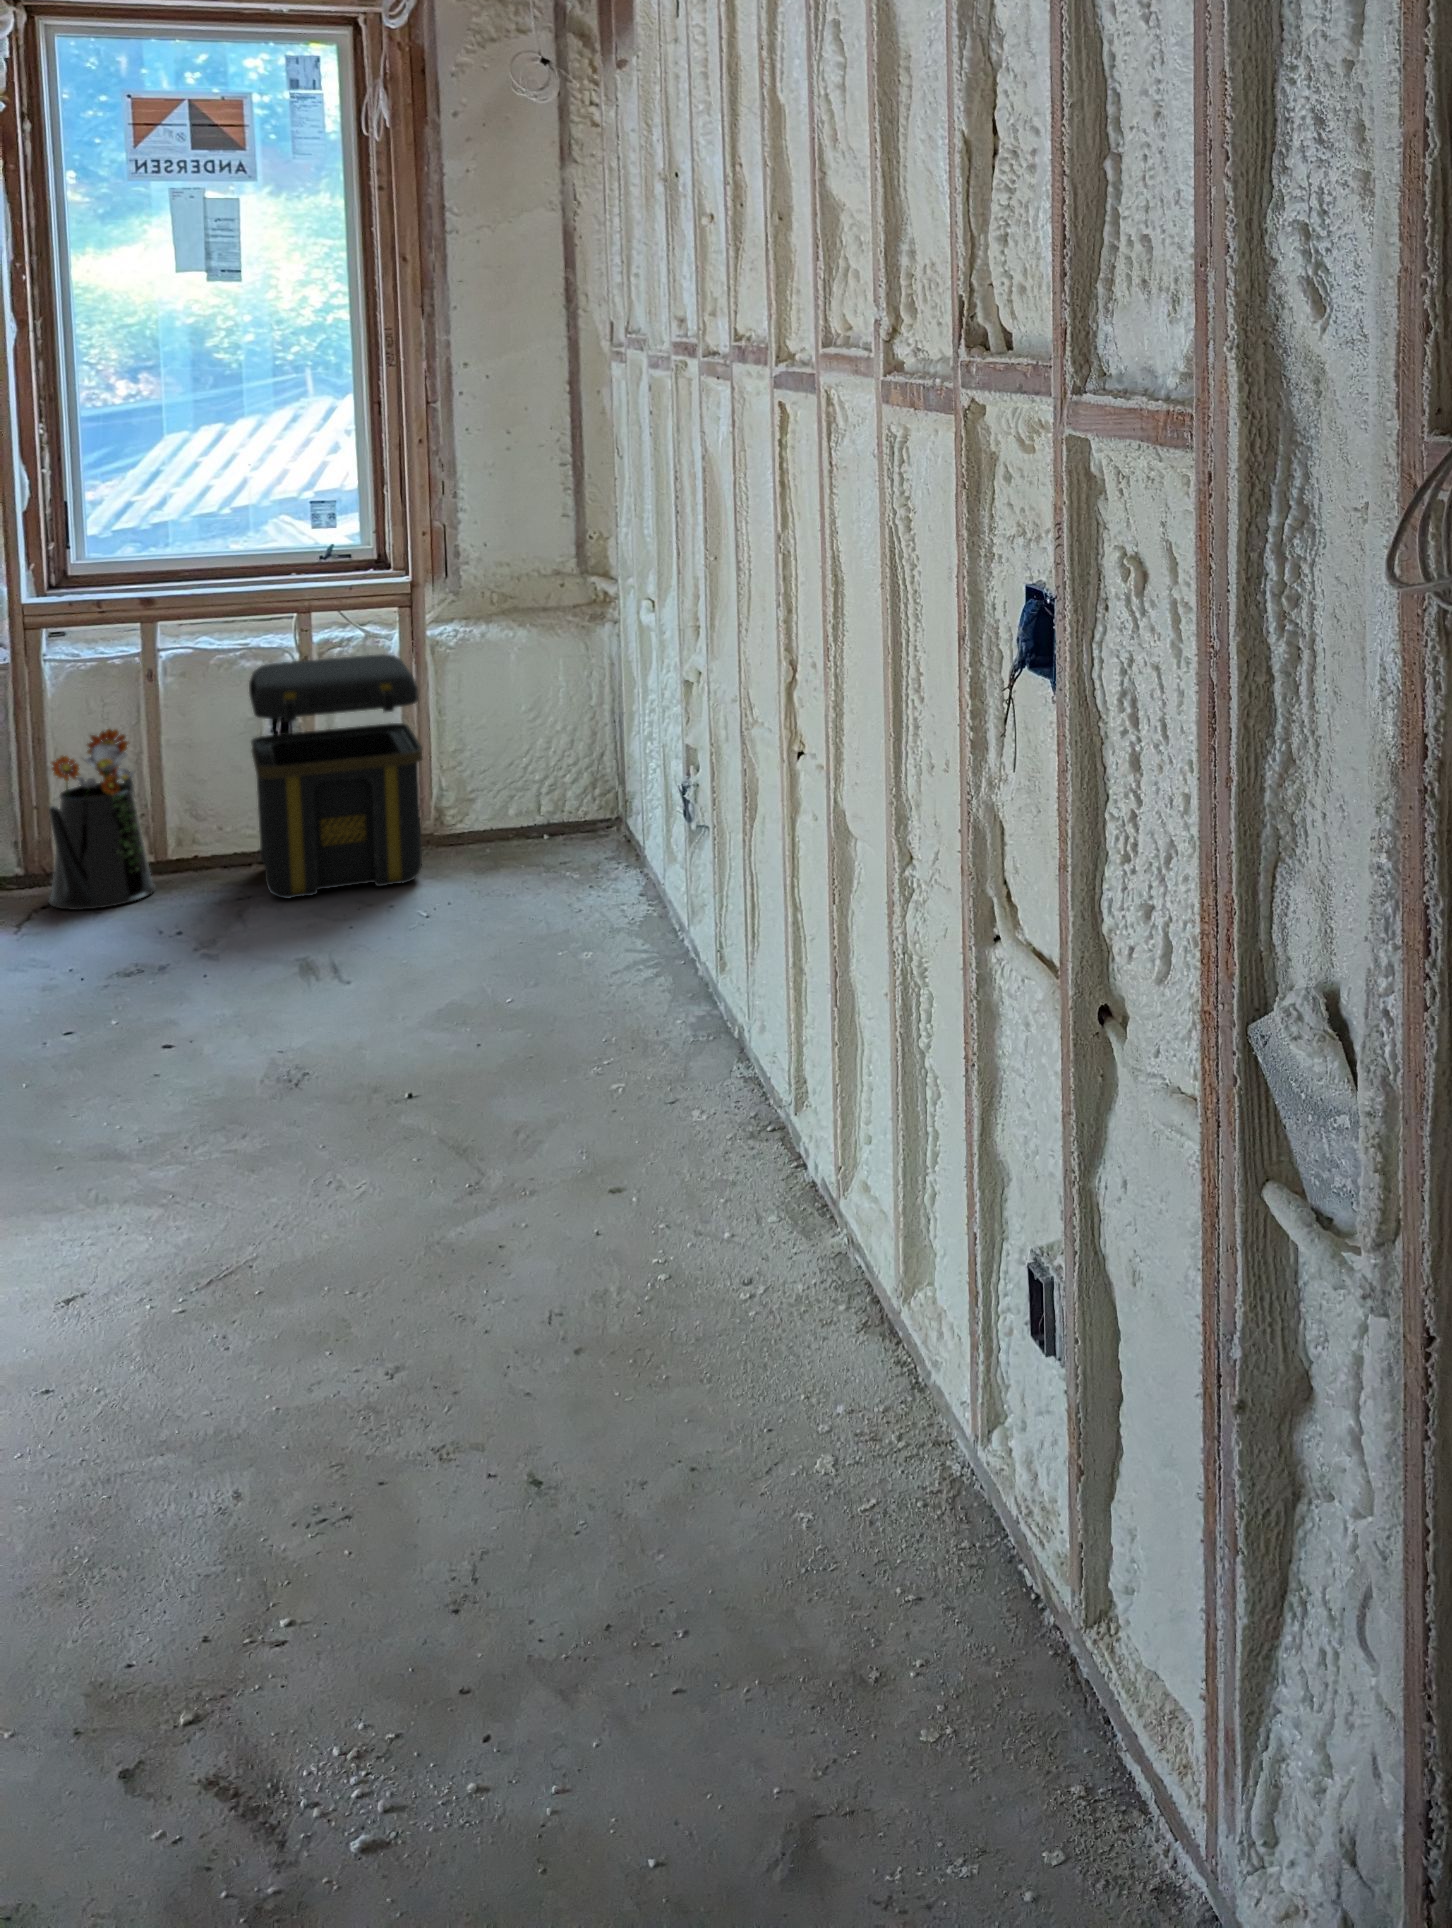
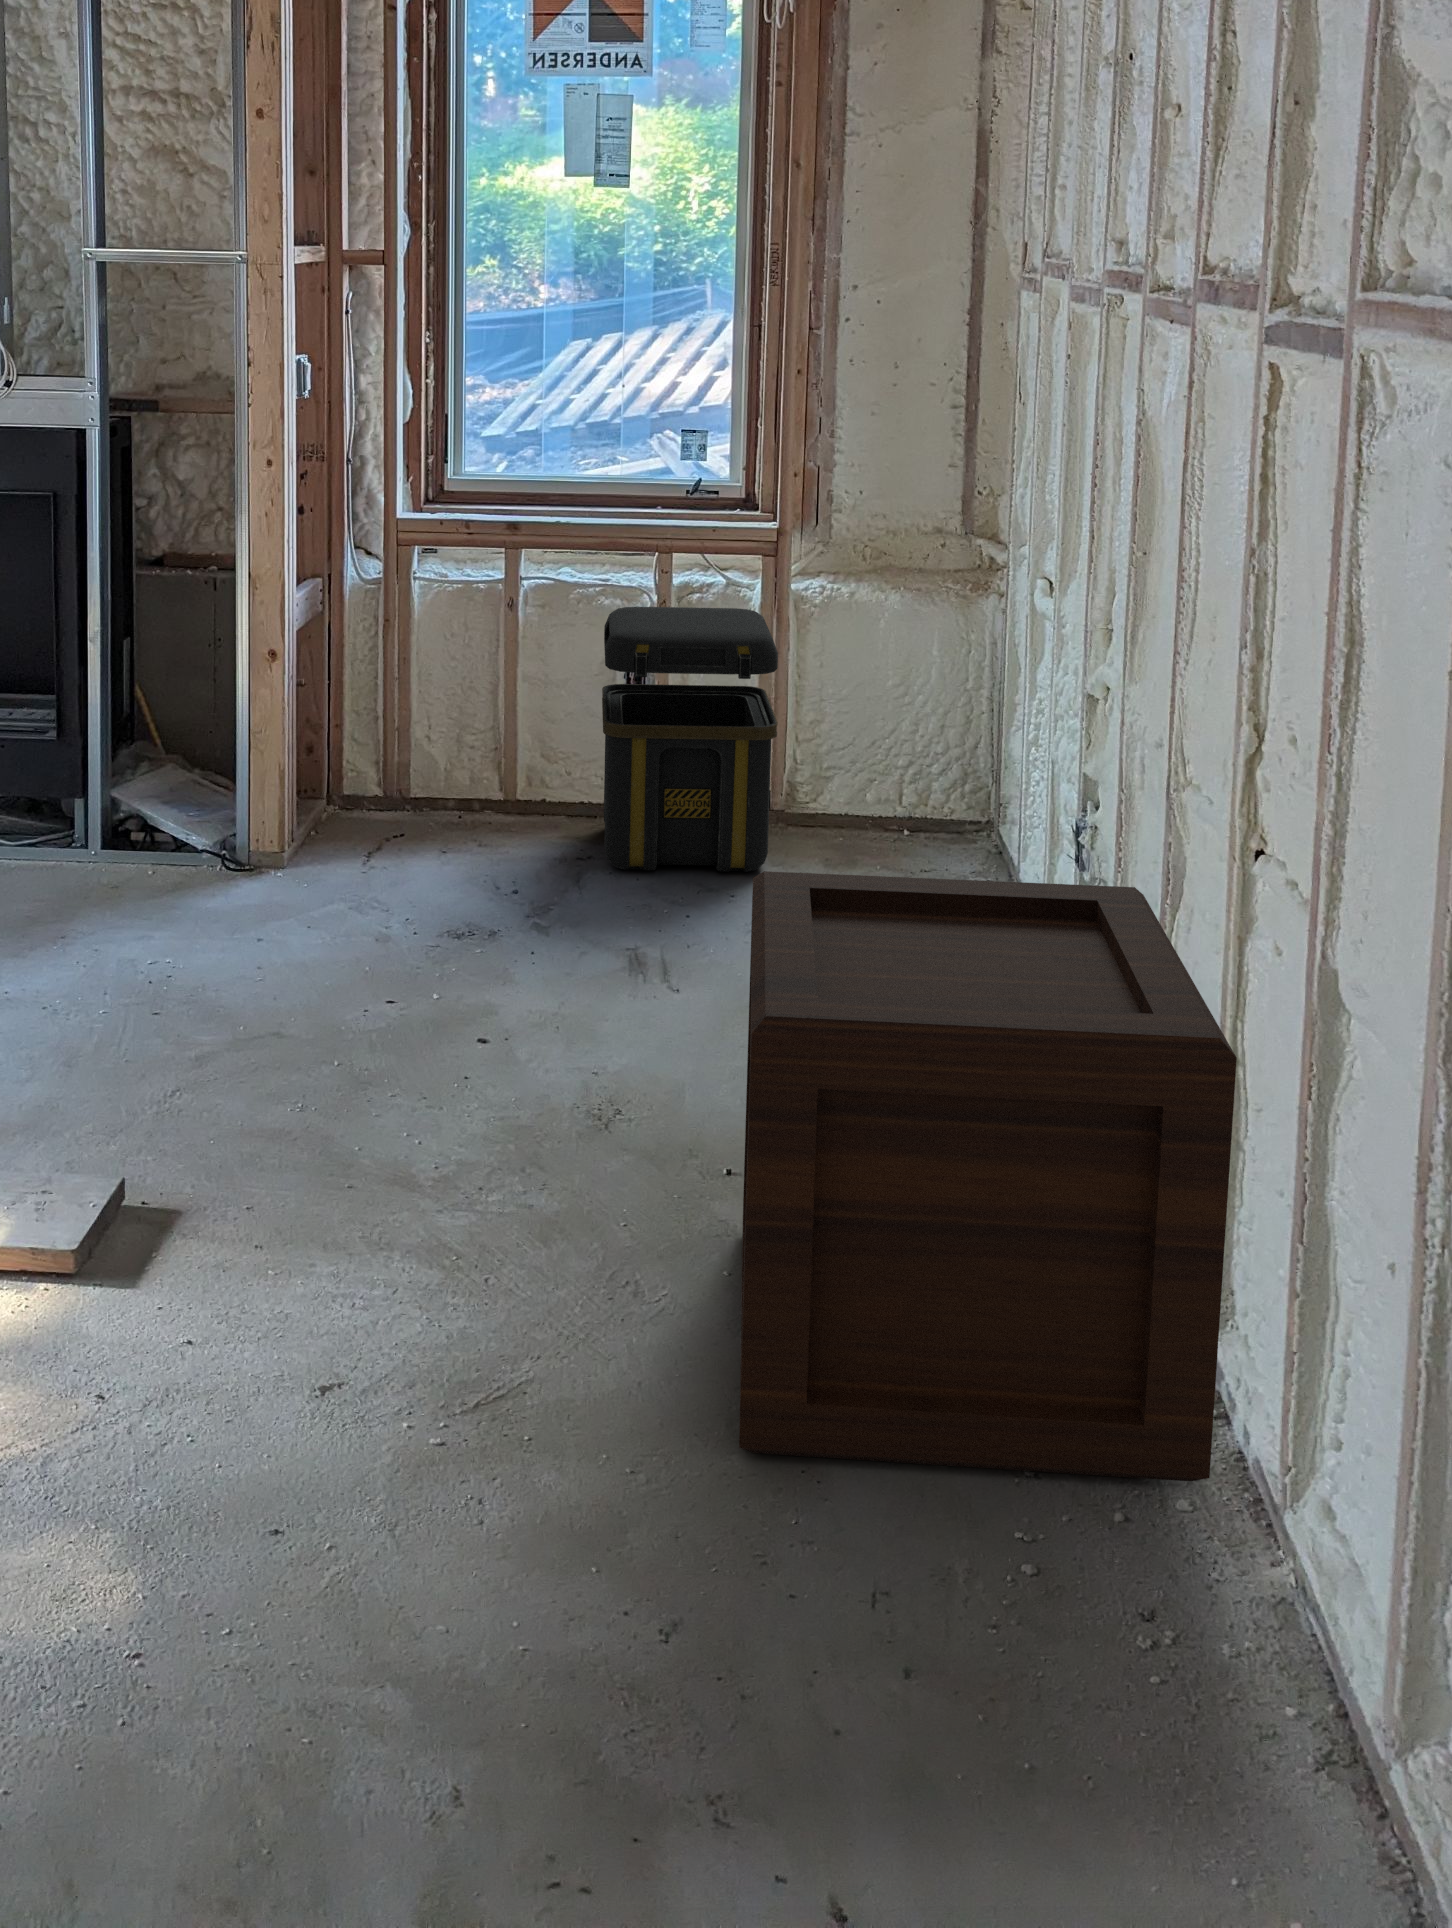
watering can: present [49,729,156,910] -> none [398,657,499,848]
wooden crate: none [416,805,798,1270] -> present [739,871,1237,1481]

